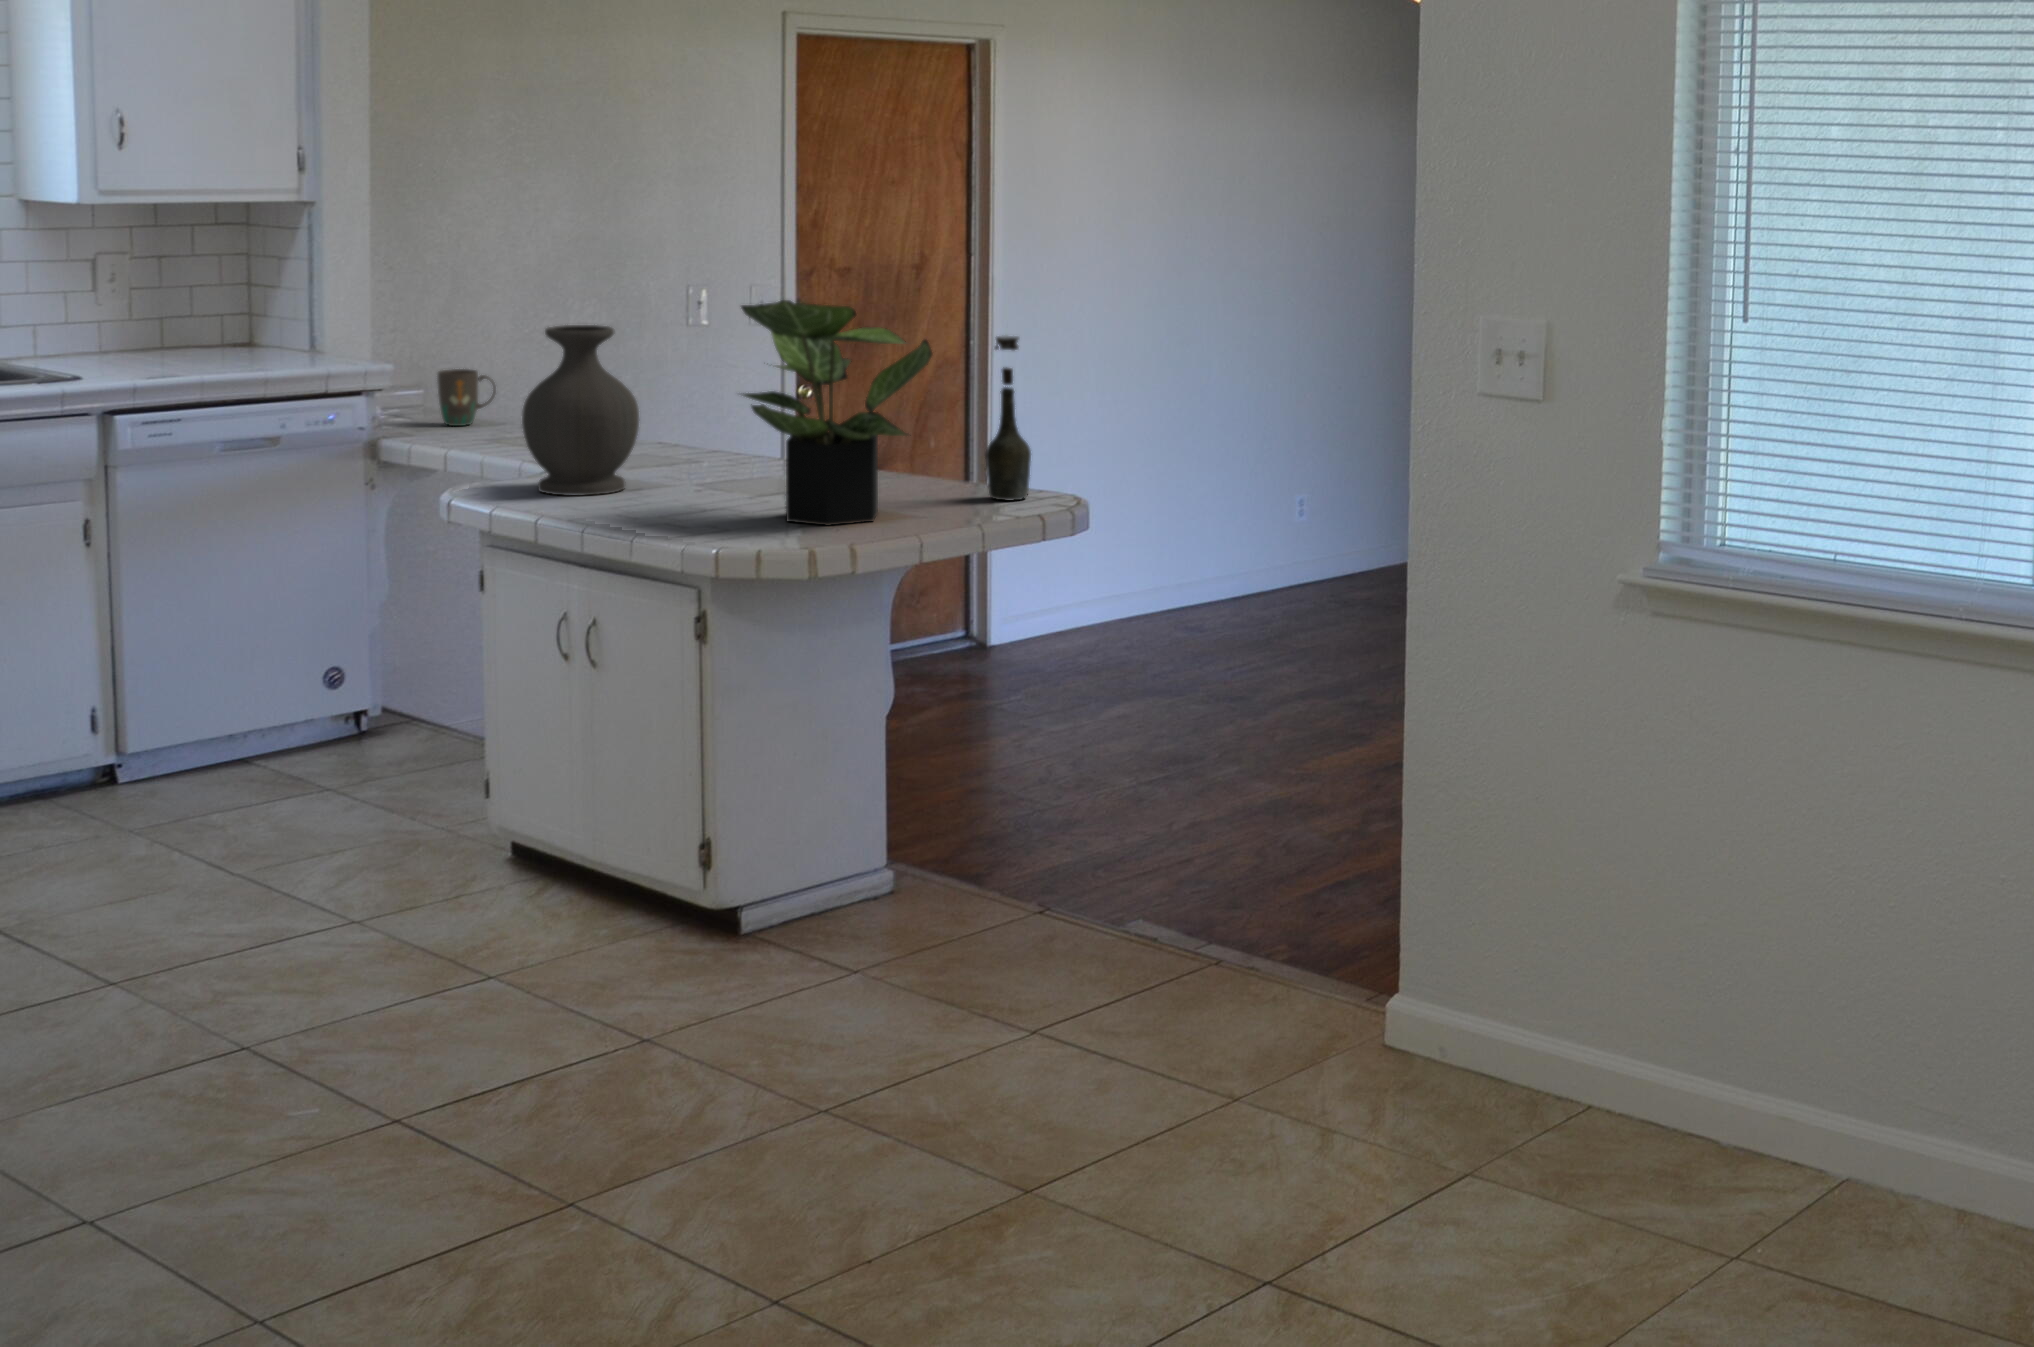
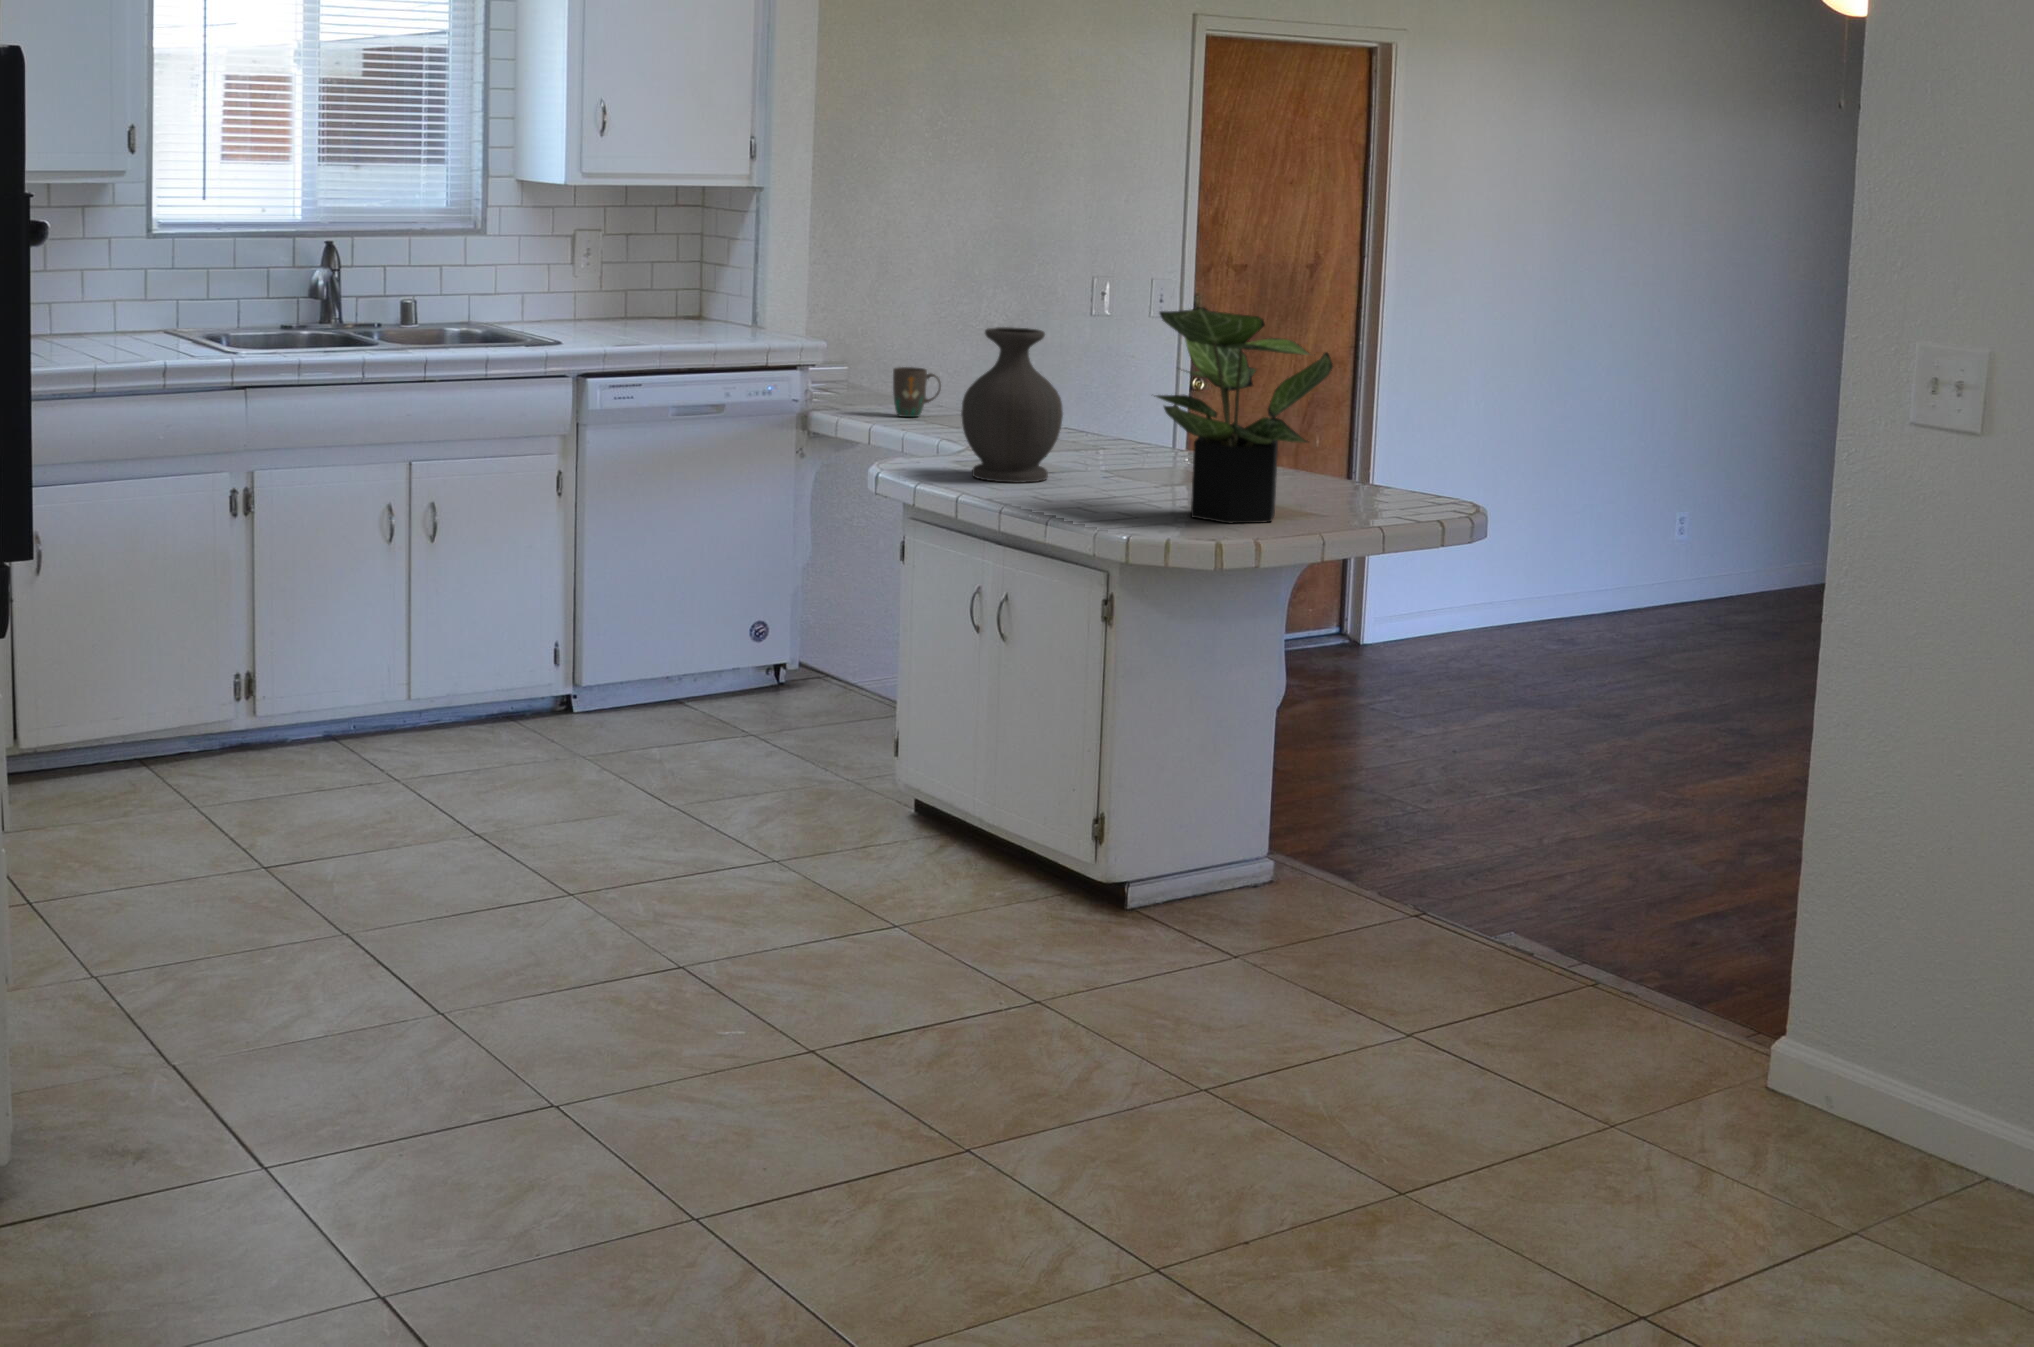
bottle: present [985,335,1031,501] -> none [1377,353,1420,511]

